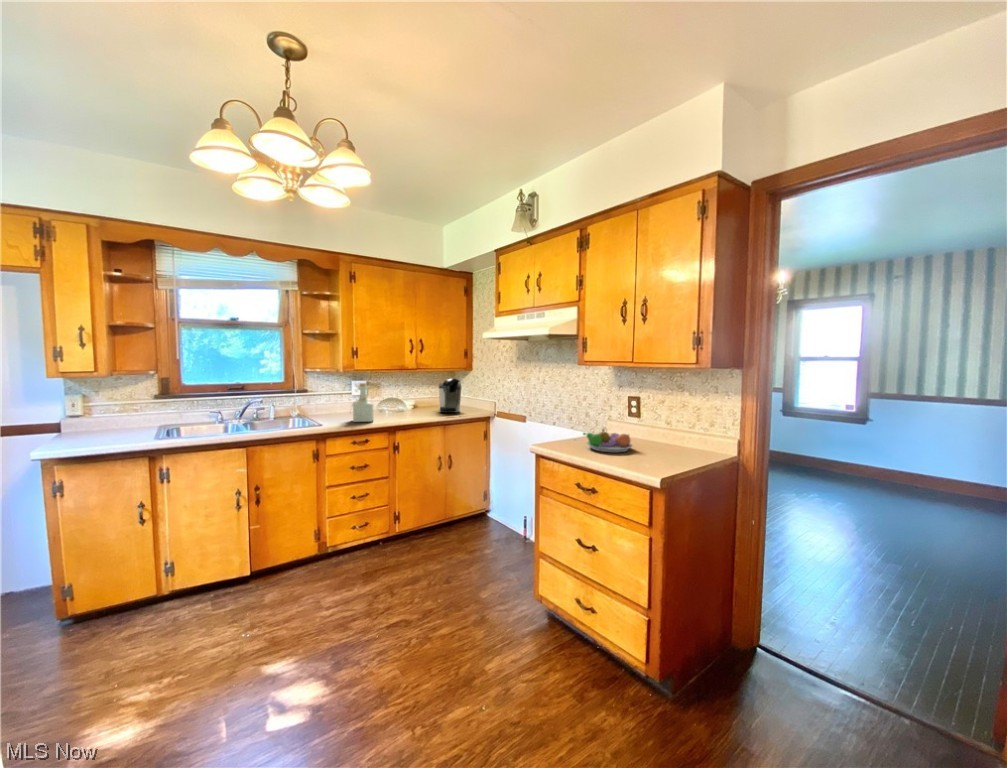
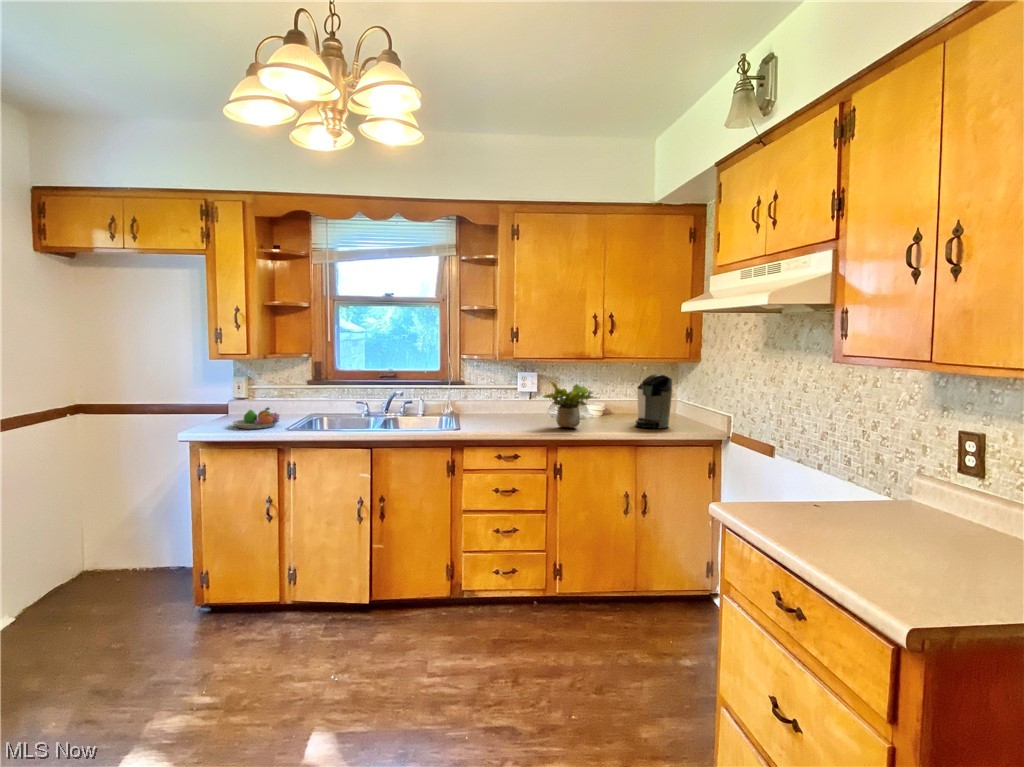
bottle: present [352,383,374,422] -> none [500,376,532,432]
potted plant: none [379,385,417,417] -> present [543,382,596,428]
fruit bowl: present [583,429,632,452] -> present [233,407,279,429]

